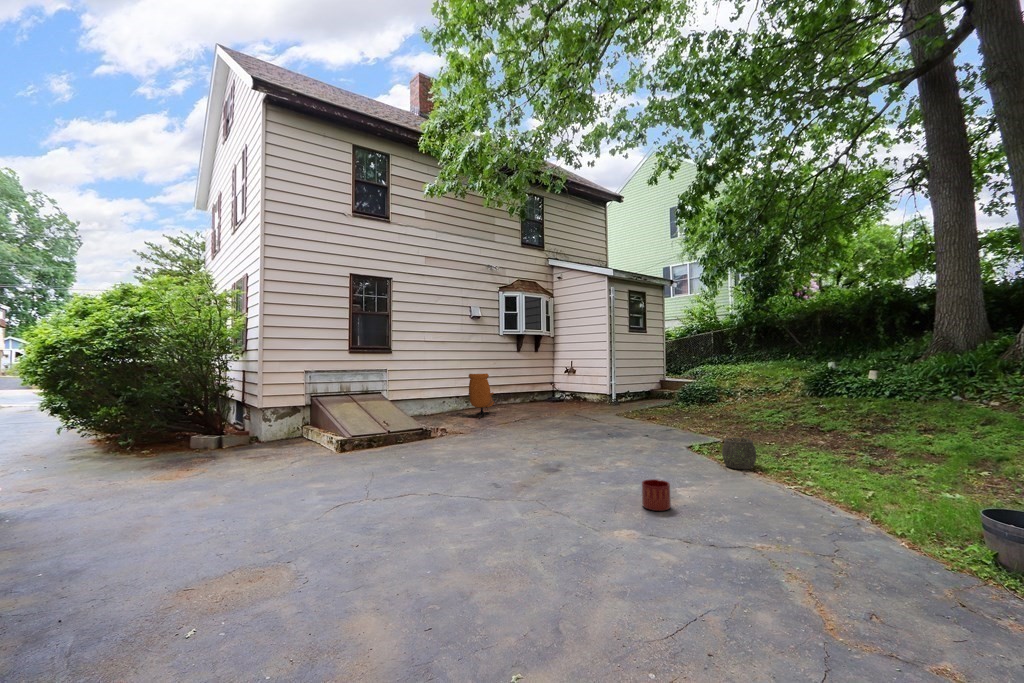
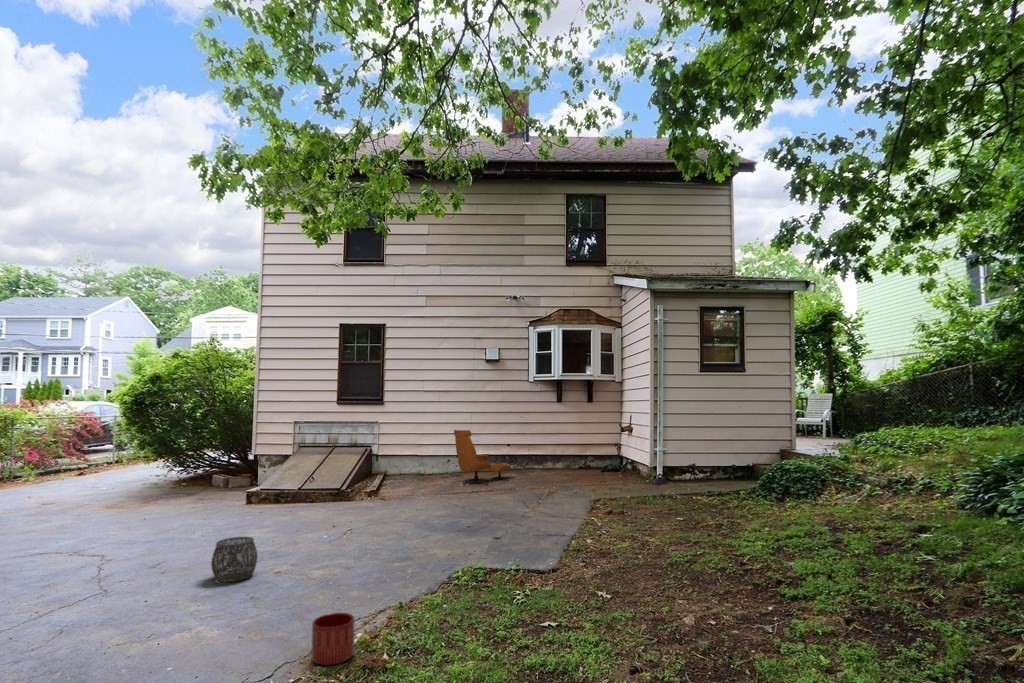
woven basket: present [722,438,757,469] -> present [211,537,257,582]
planter: present [642,479,671,511] -> present [312,613,355,665]

